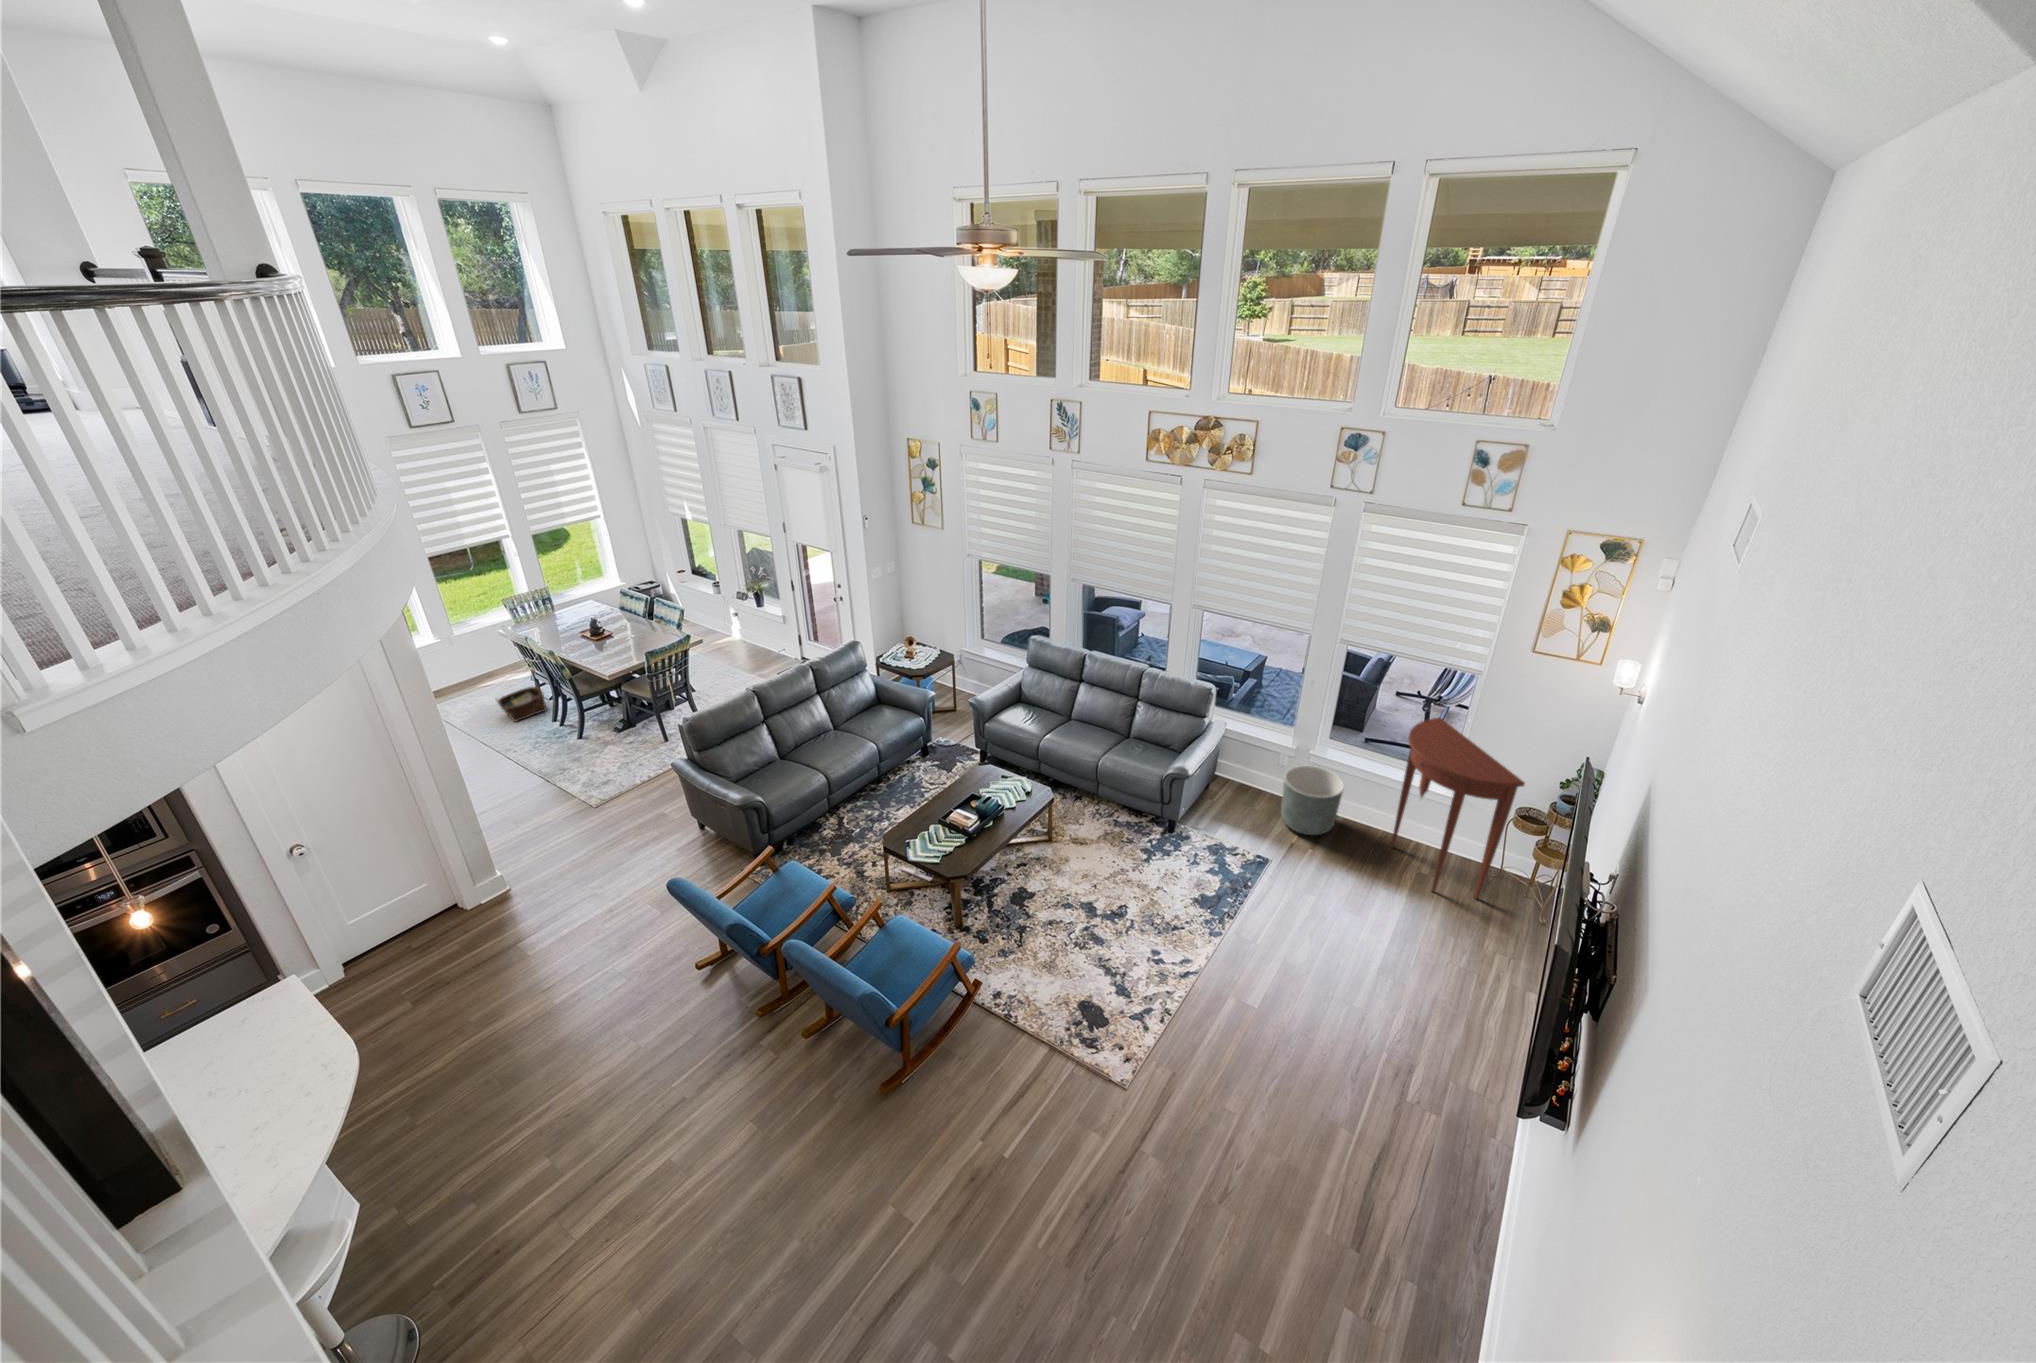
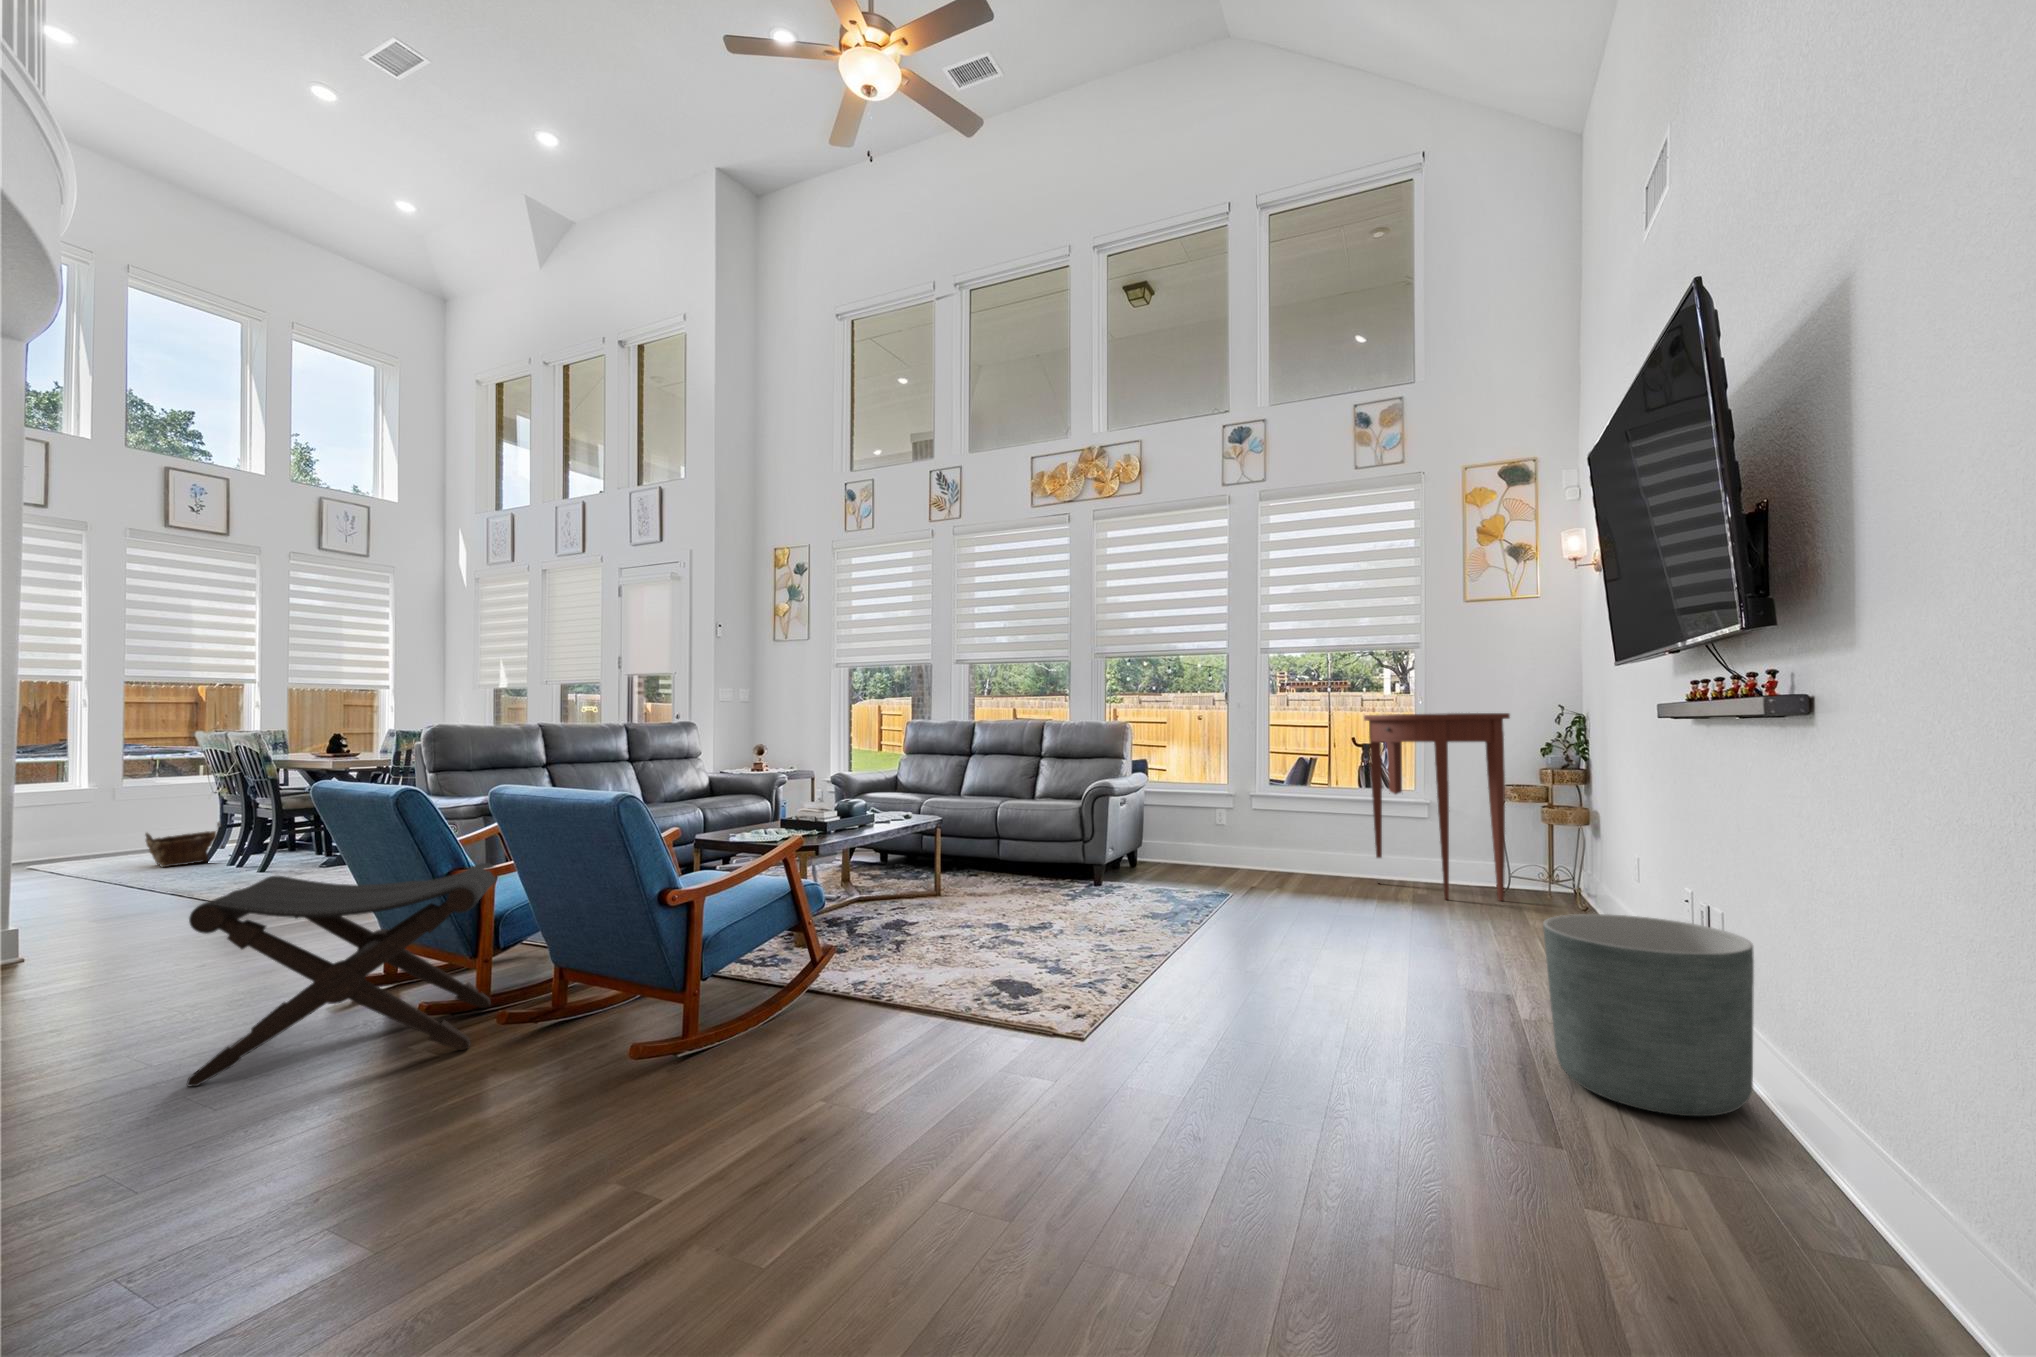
planter: present [1281,766,1344,835] -> present [1543,914,1754,1116]
footstool: none [645,960,788,1115] -> present [187,863,497,1086]

